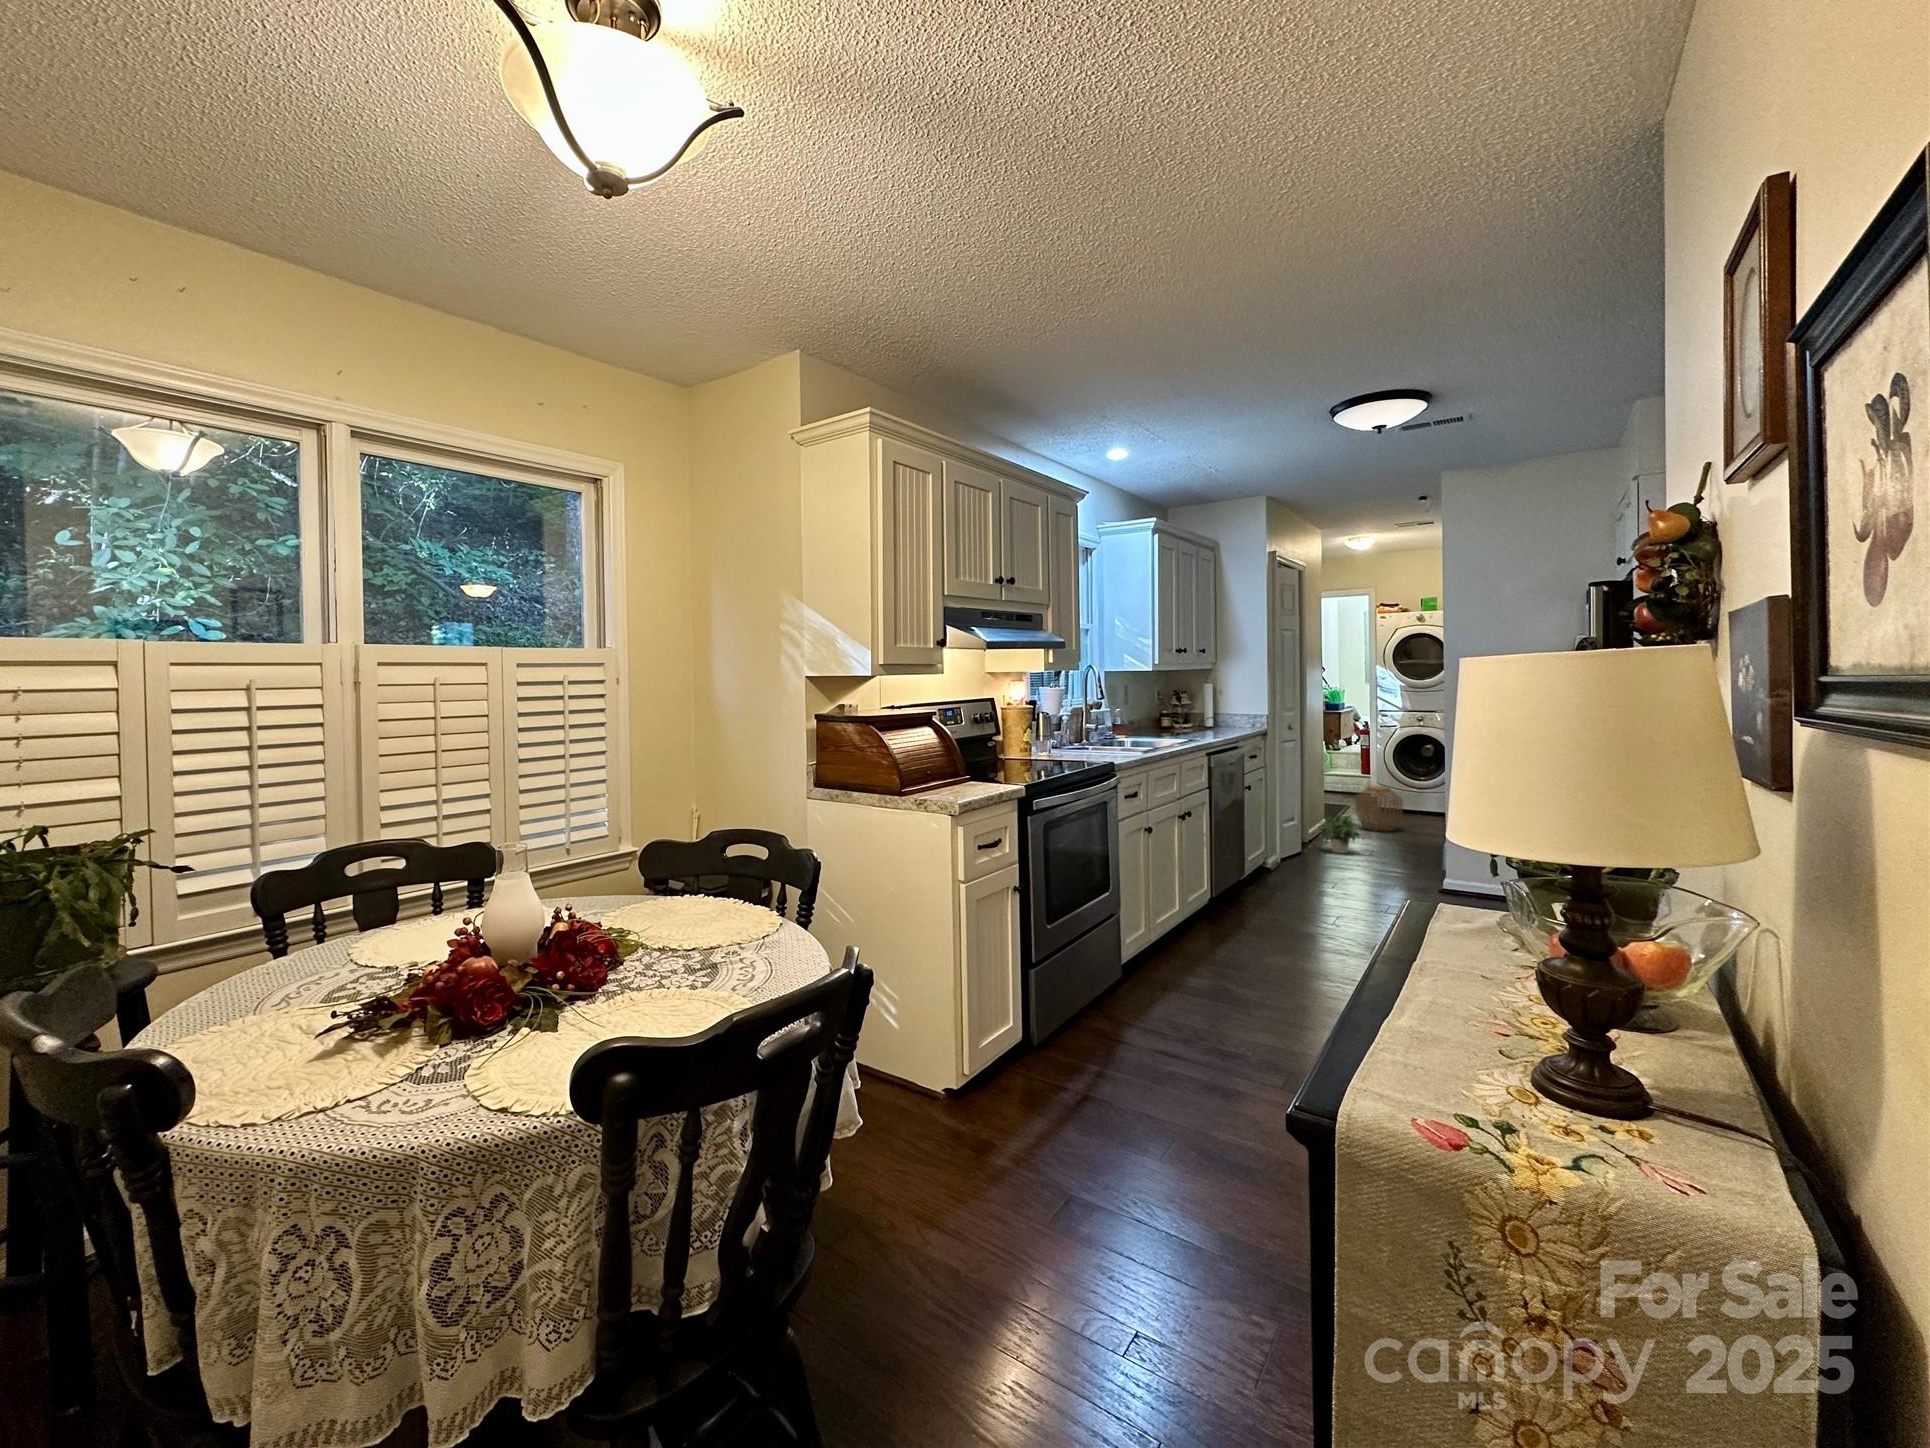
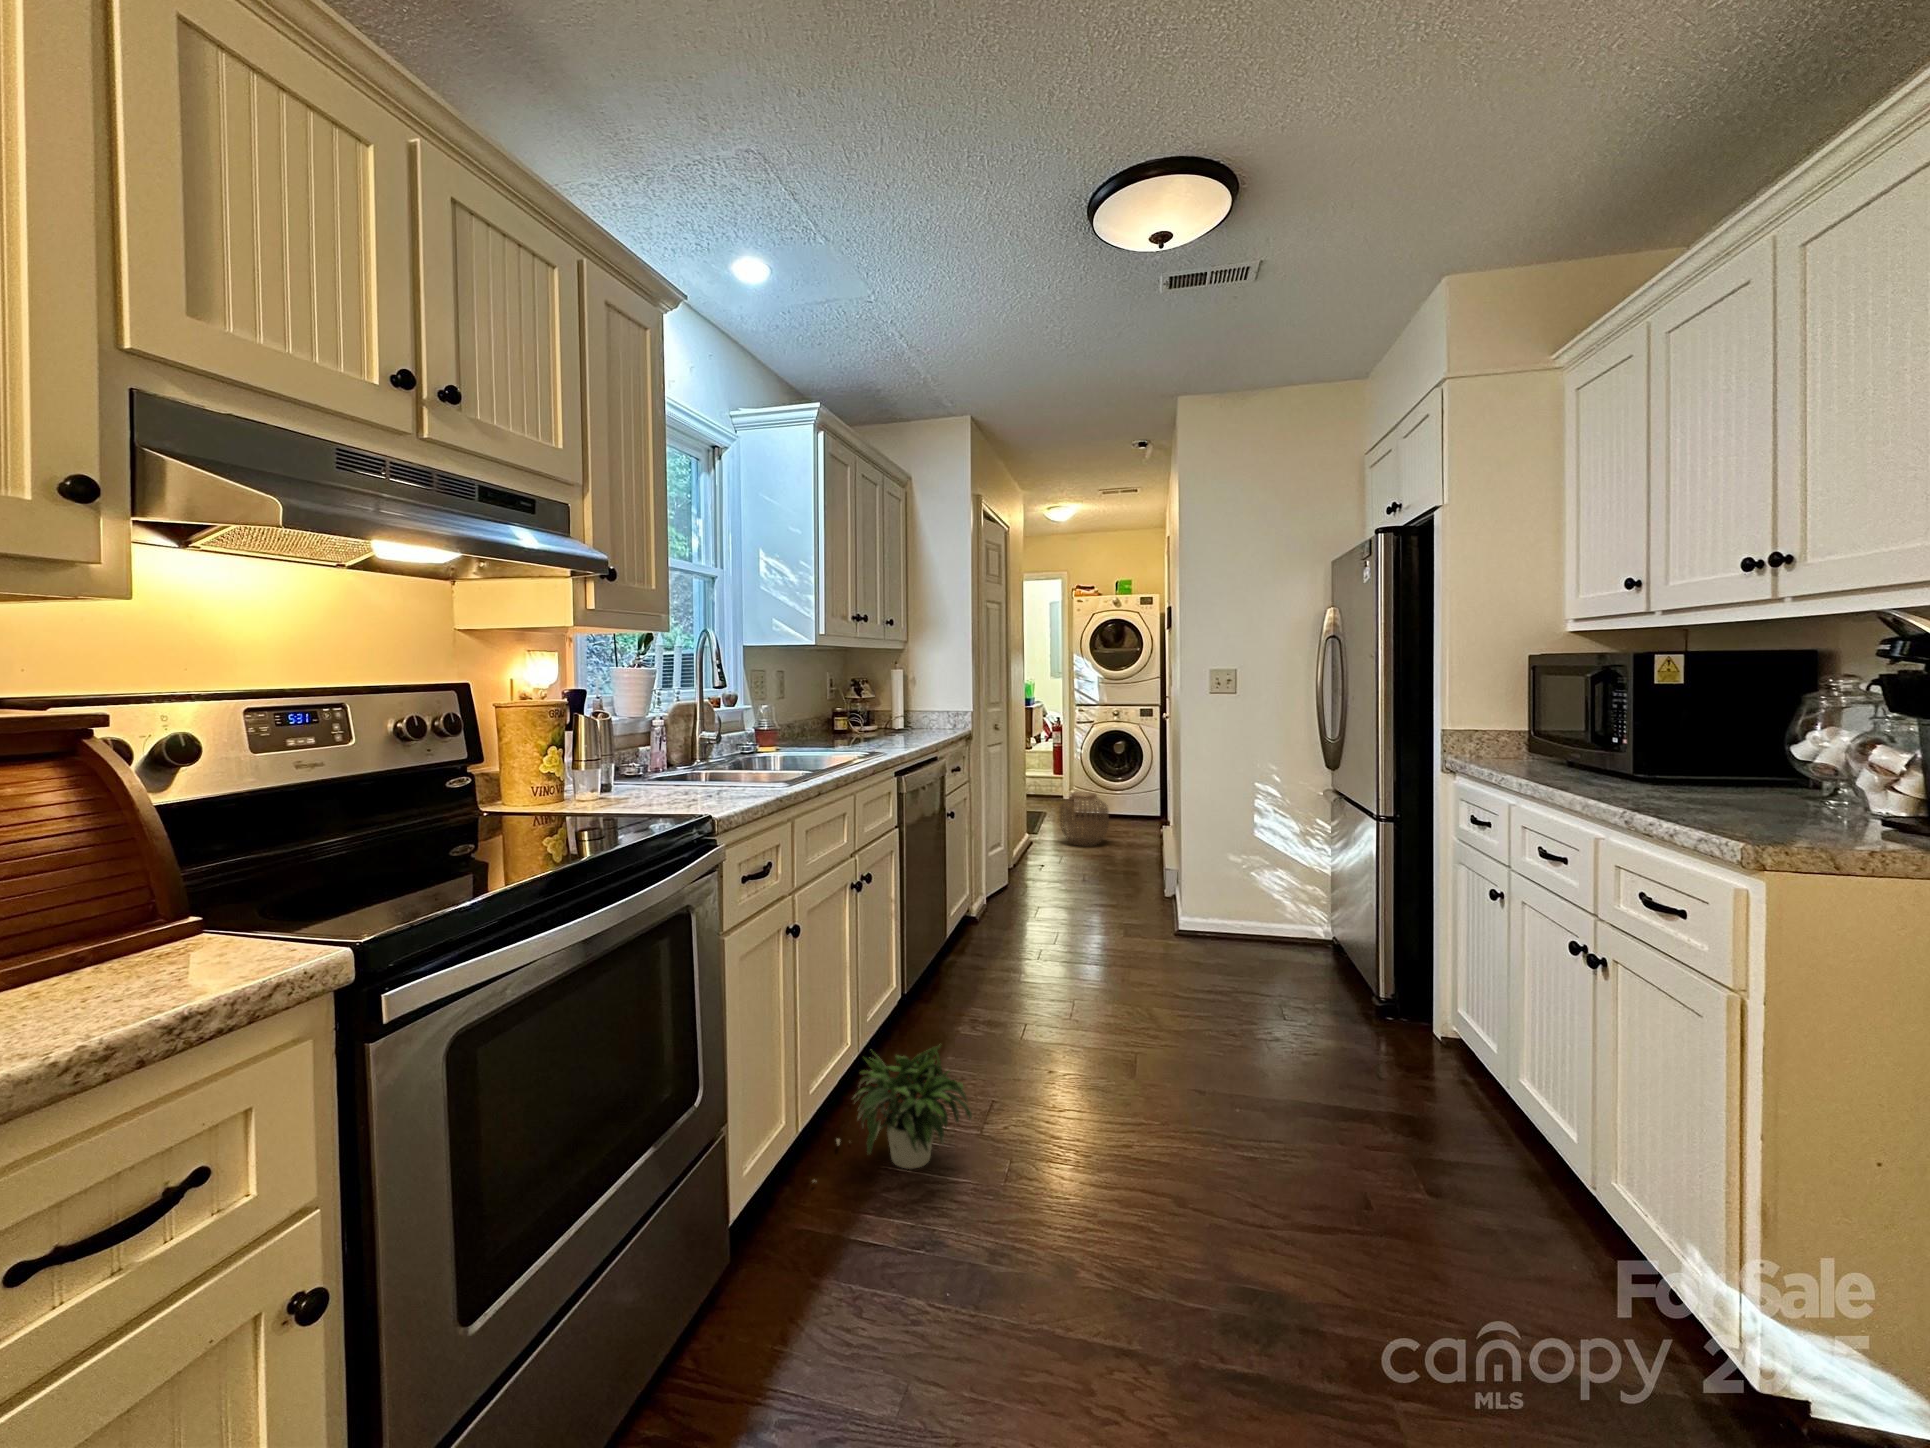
potted plant: present [1318,815,1364,853] -> present [813,1045,972,1182]

